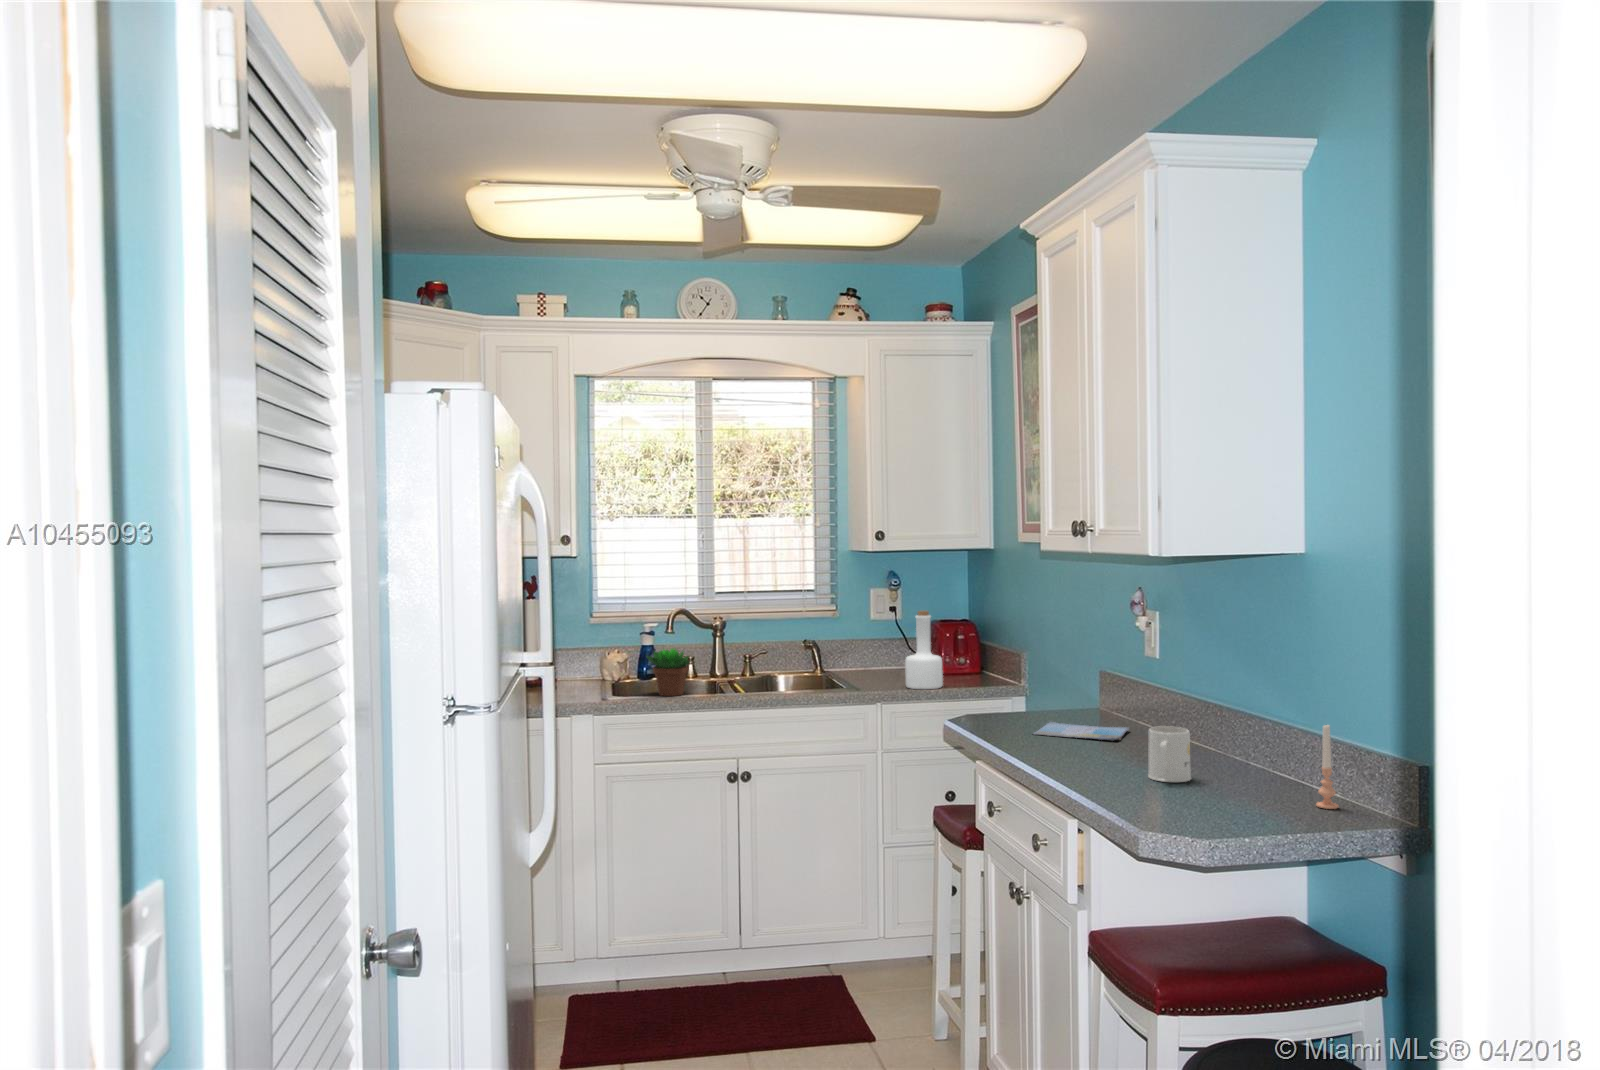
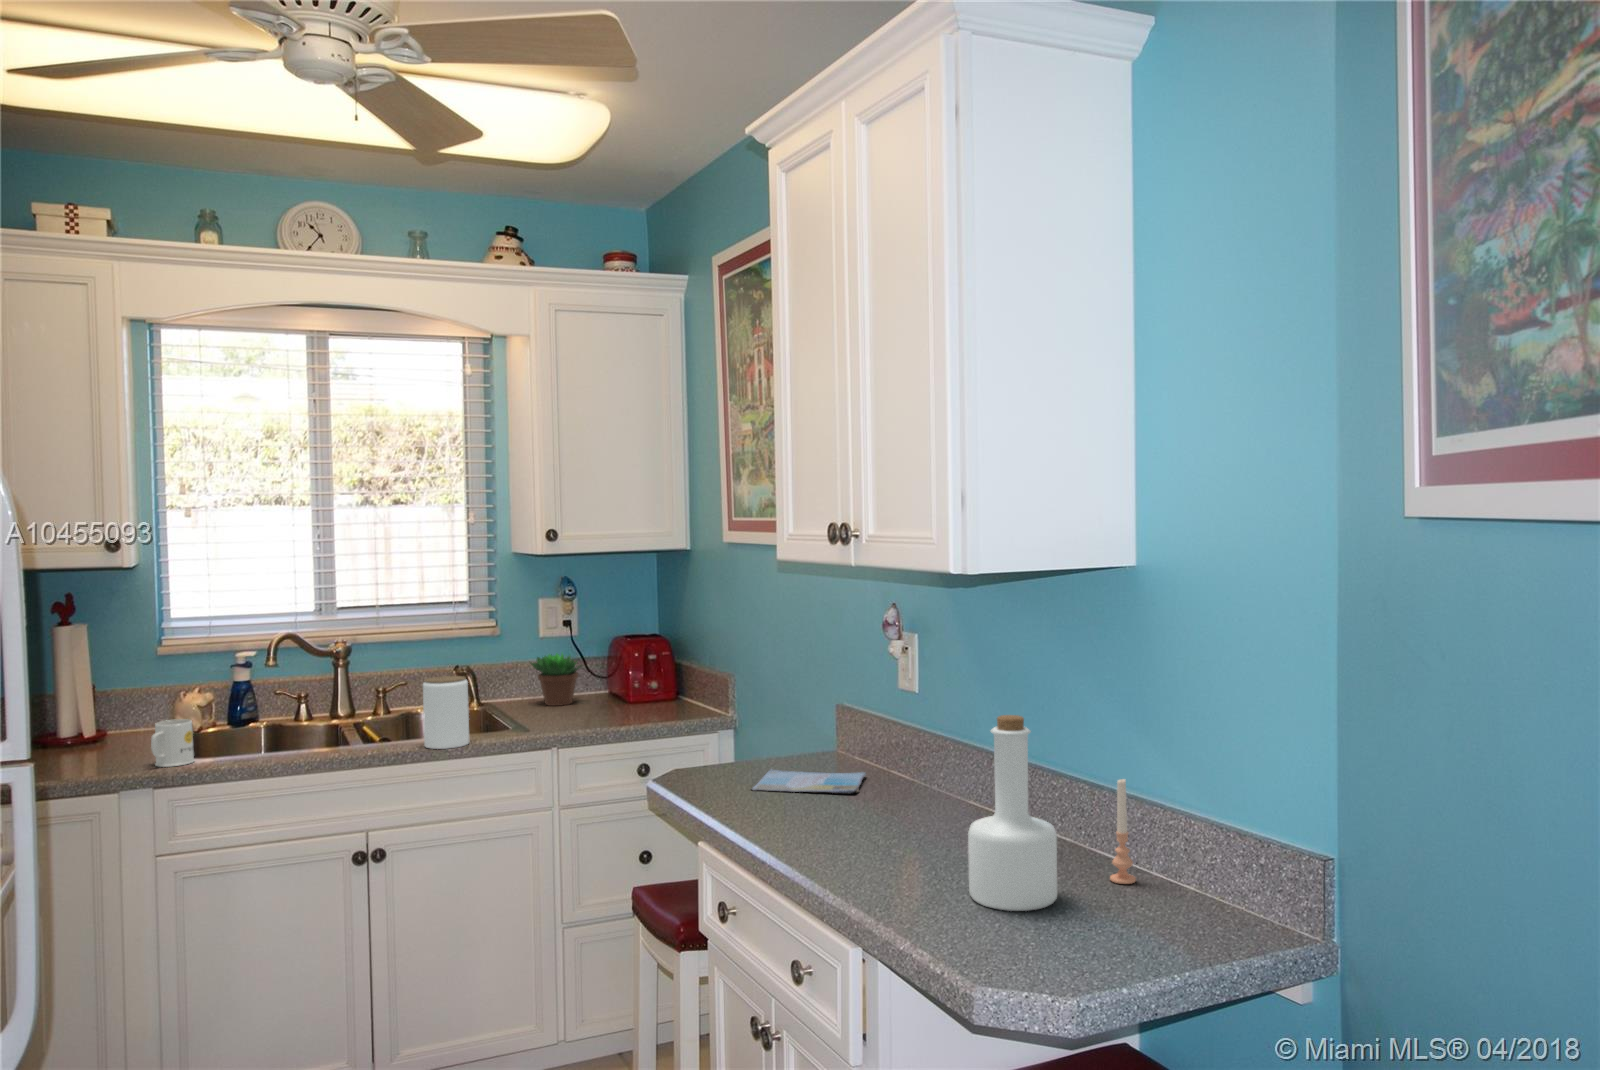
bottle: present [905,610,943,689] -> present [968,715,1057,911]
jar: none [780,644,814,699] -> present [423,676,469,749]
succulent plant: present [647,648,689,696] -> present [531,653,579,706]
mug: present [1148,726,1191,782] -> present [151,719,194,767]

